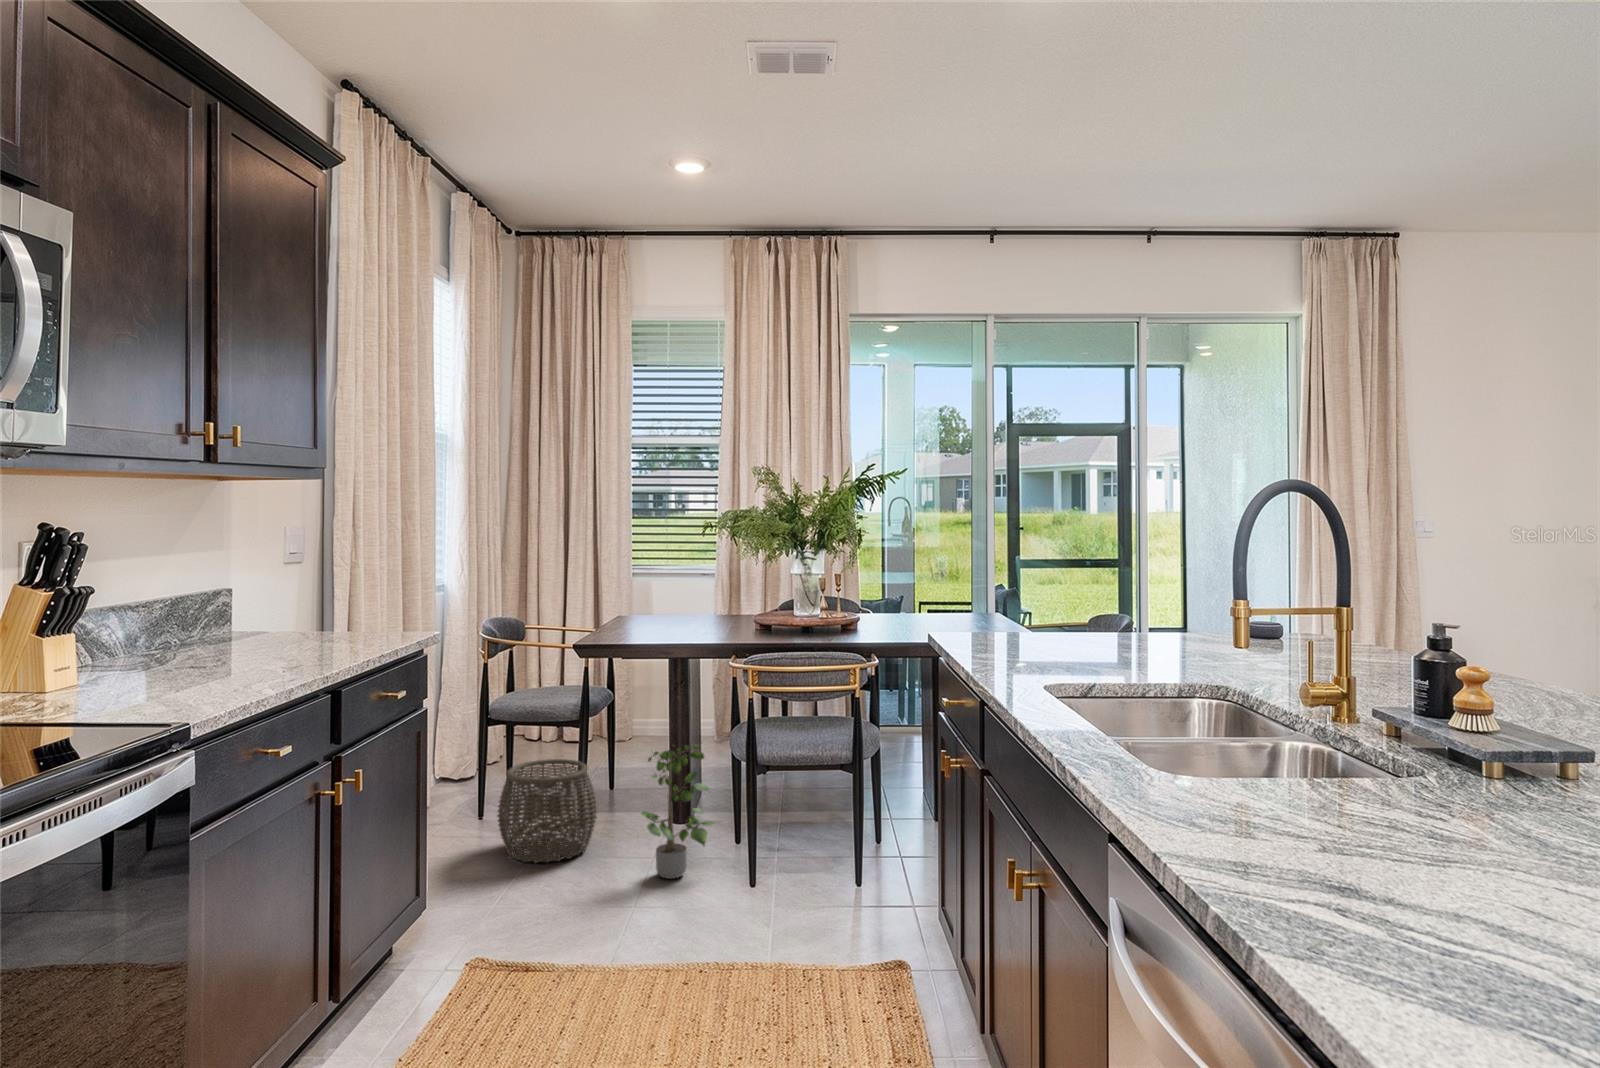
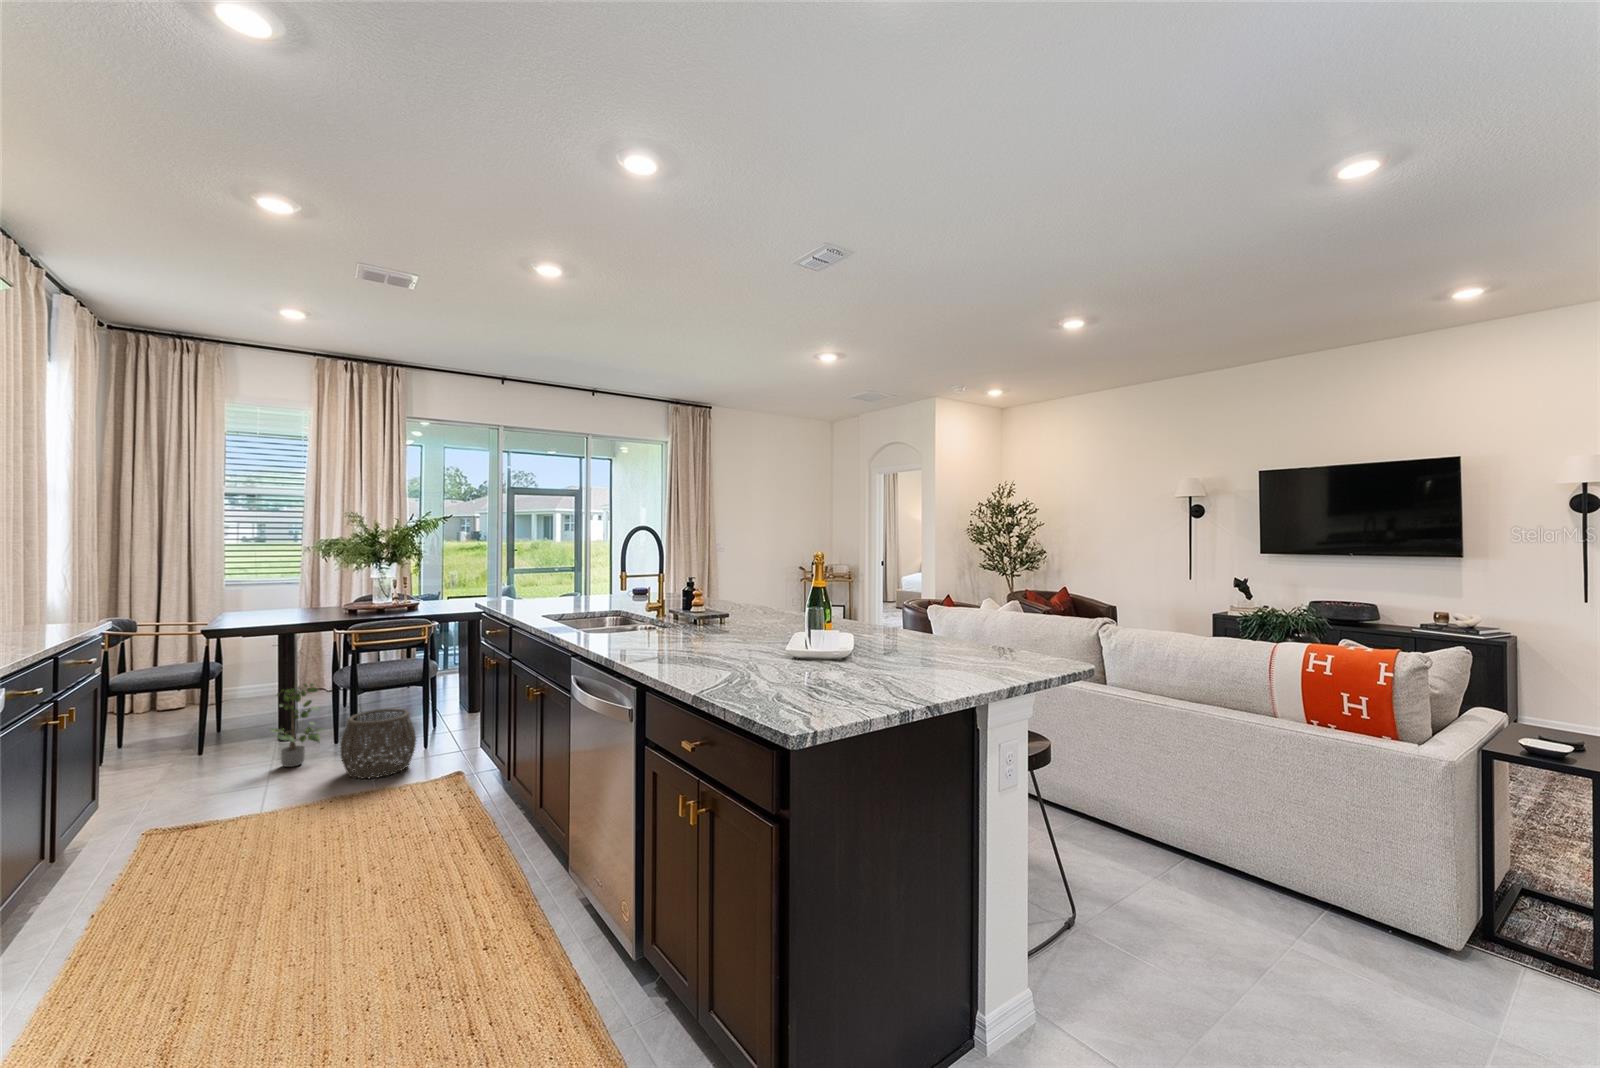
woven basket: present [497,759,597,863] -> present [340,709,416,779]

